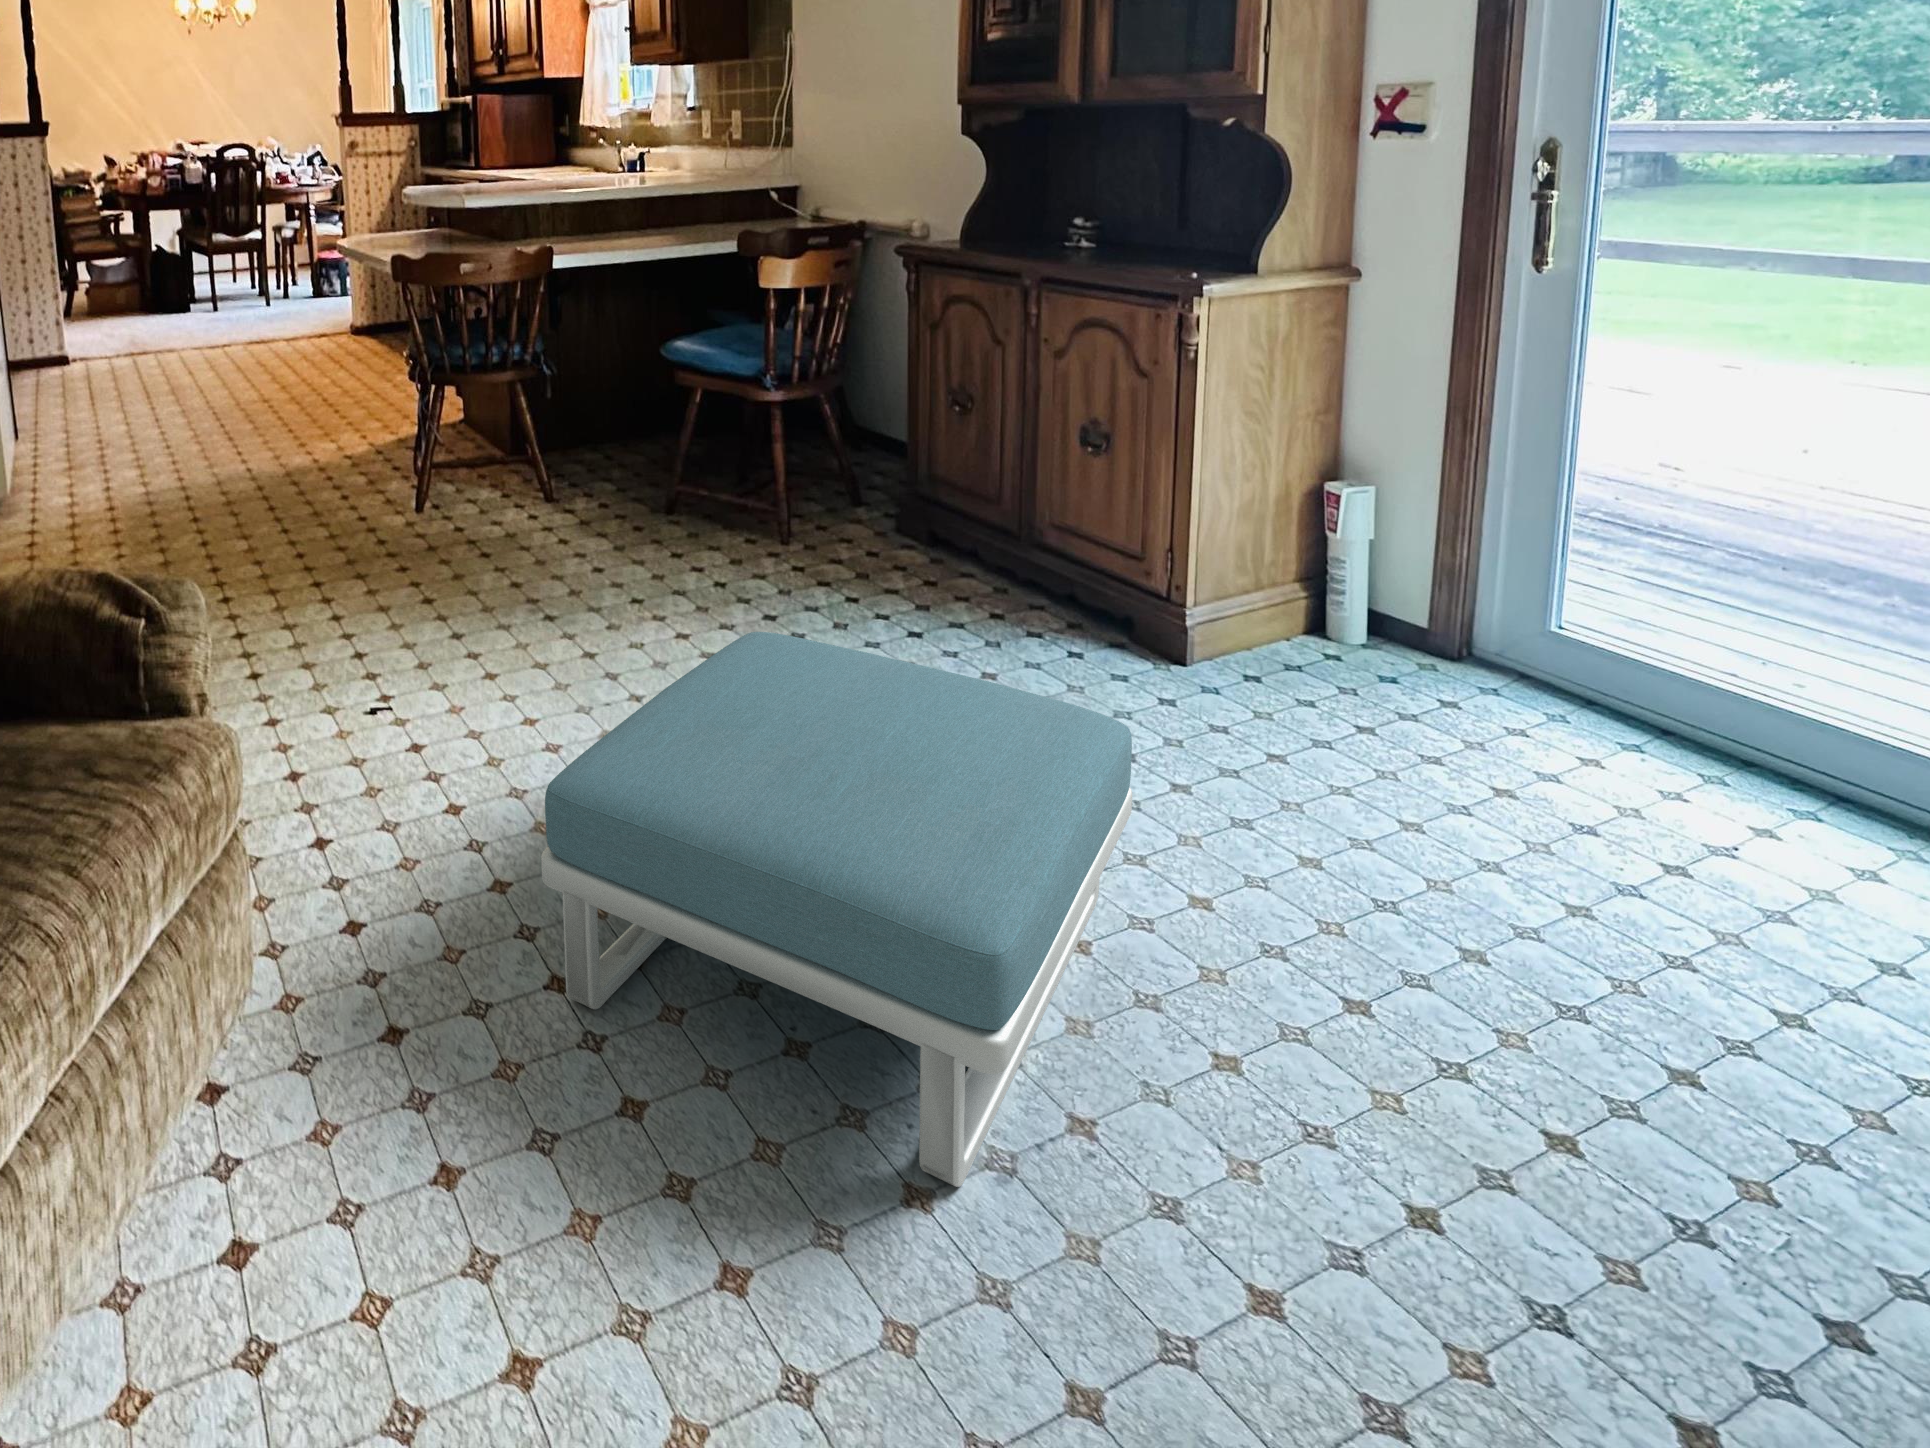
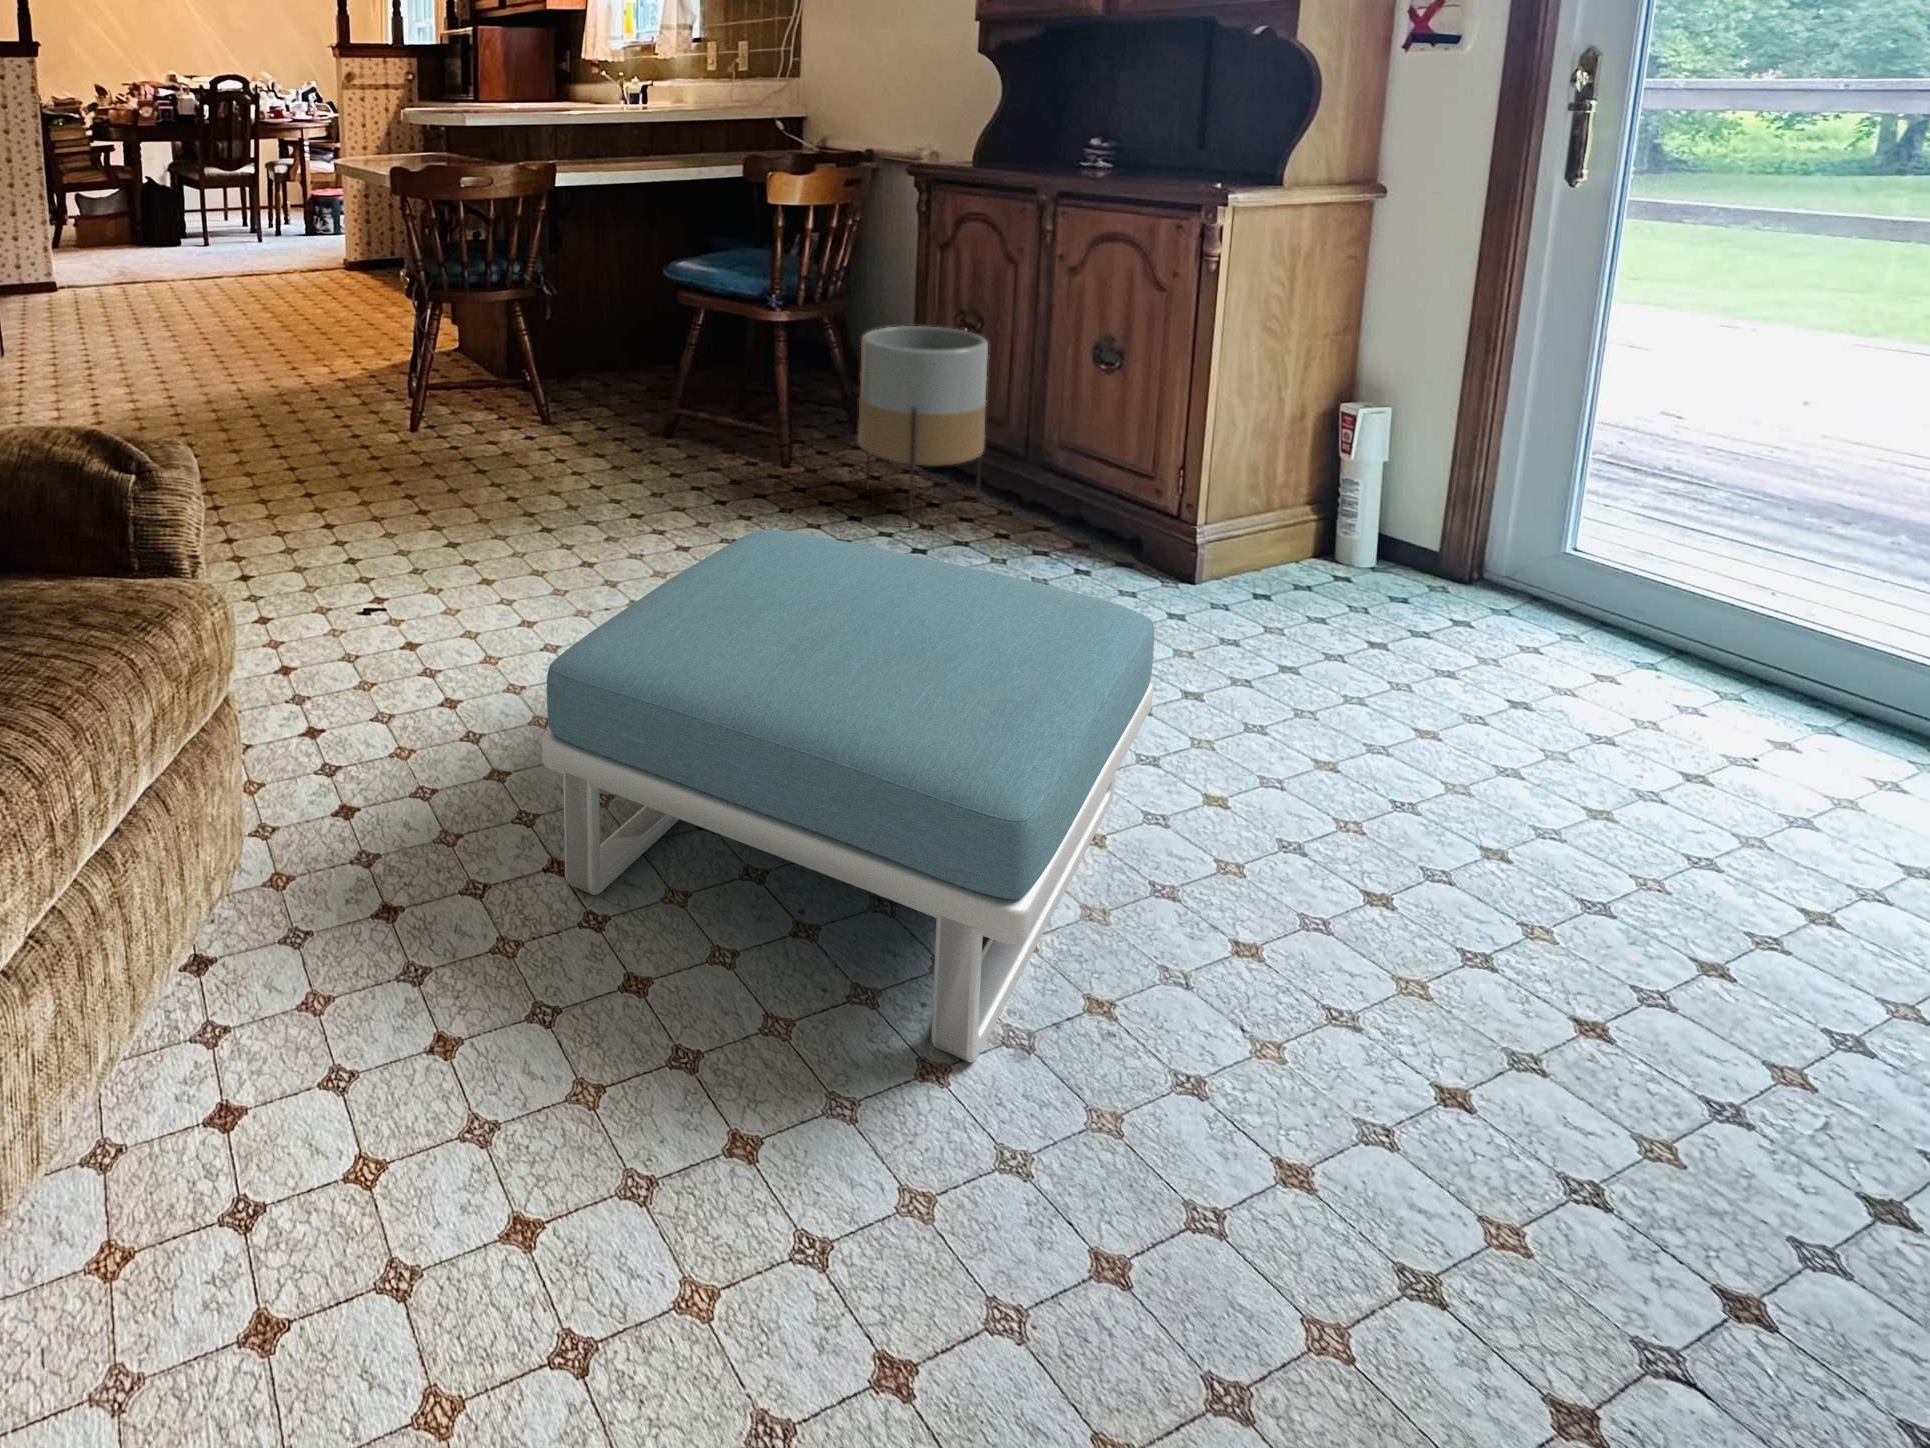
planter: none [851,406,974,605] -> present [858,326,988,526]

